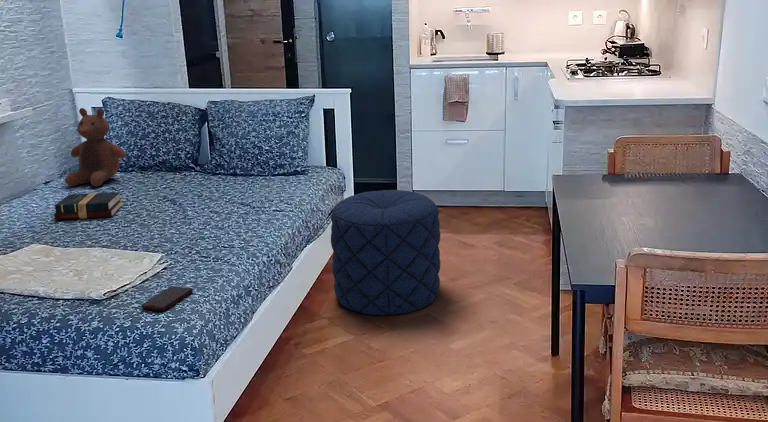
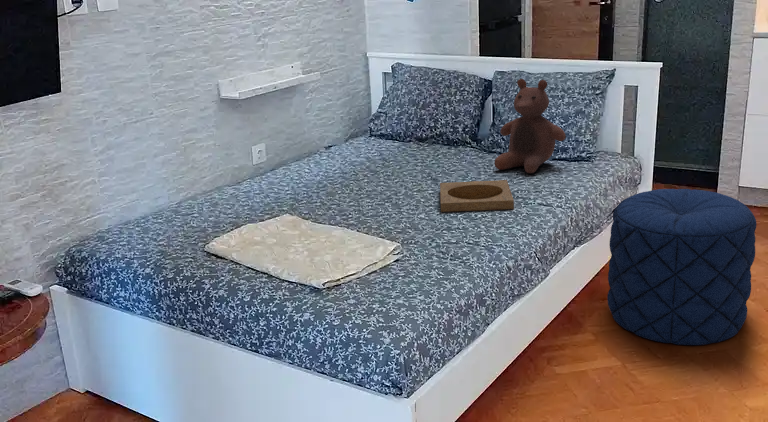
stuffed bear: present [65,108,126,187] -> present [494,79,566,173]
hardback book: present [54,192,123,220] -> none [319,163,387,191]
tray: none [180,195,254,226] -> present [440,180,514,212]
smartphone: present [142,286,193,311] -> none [354,285,414,314]

